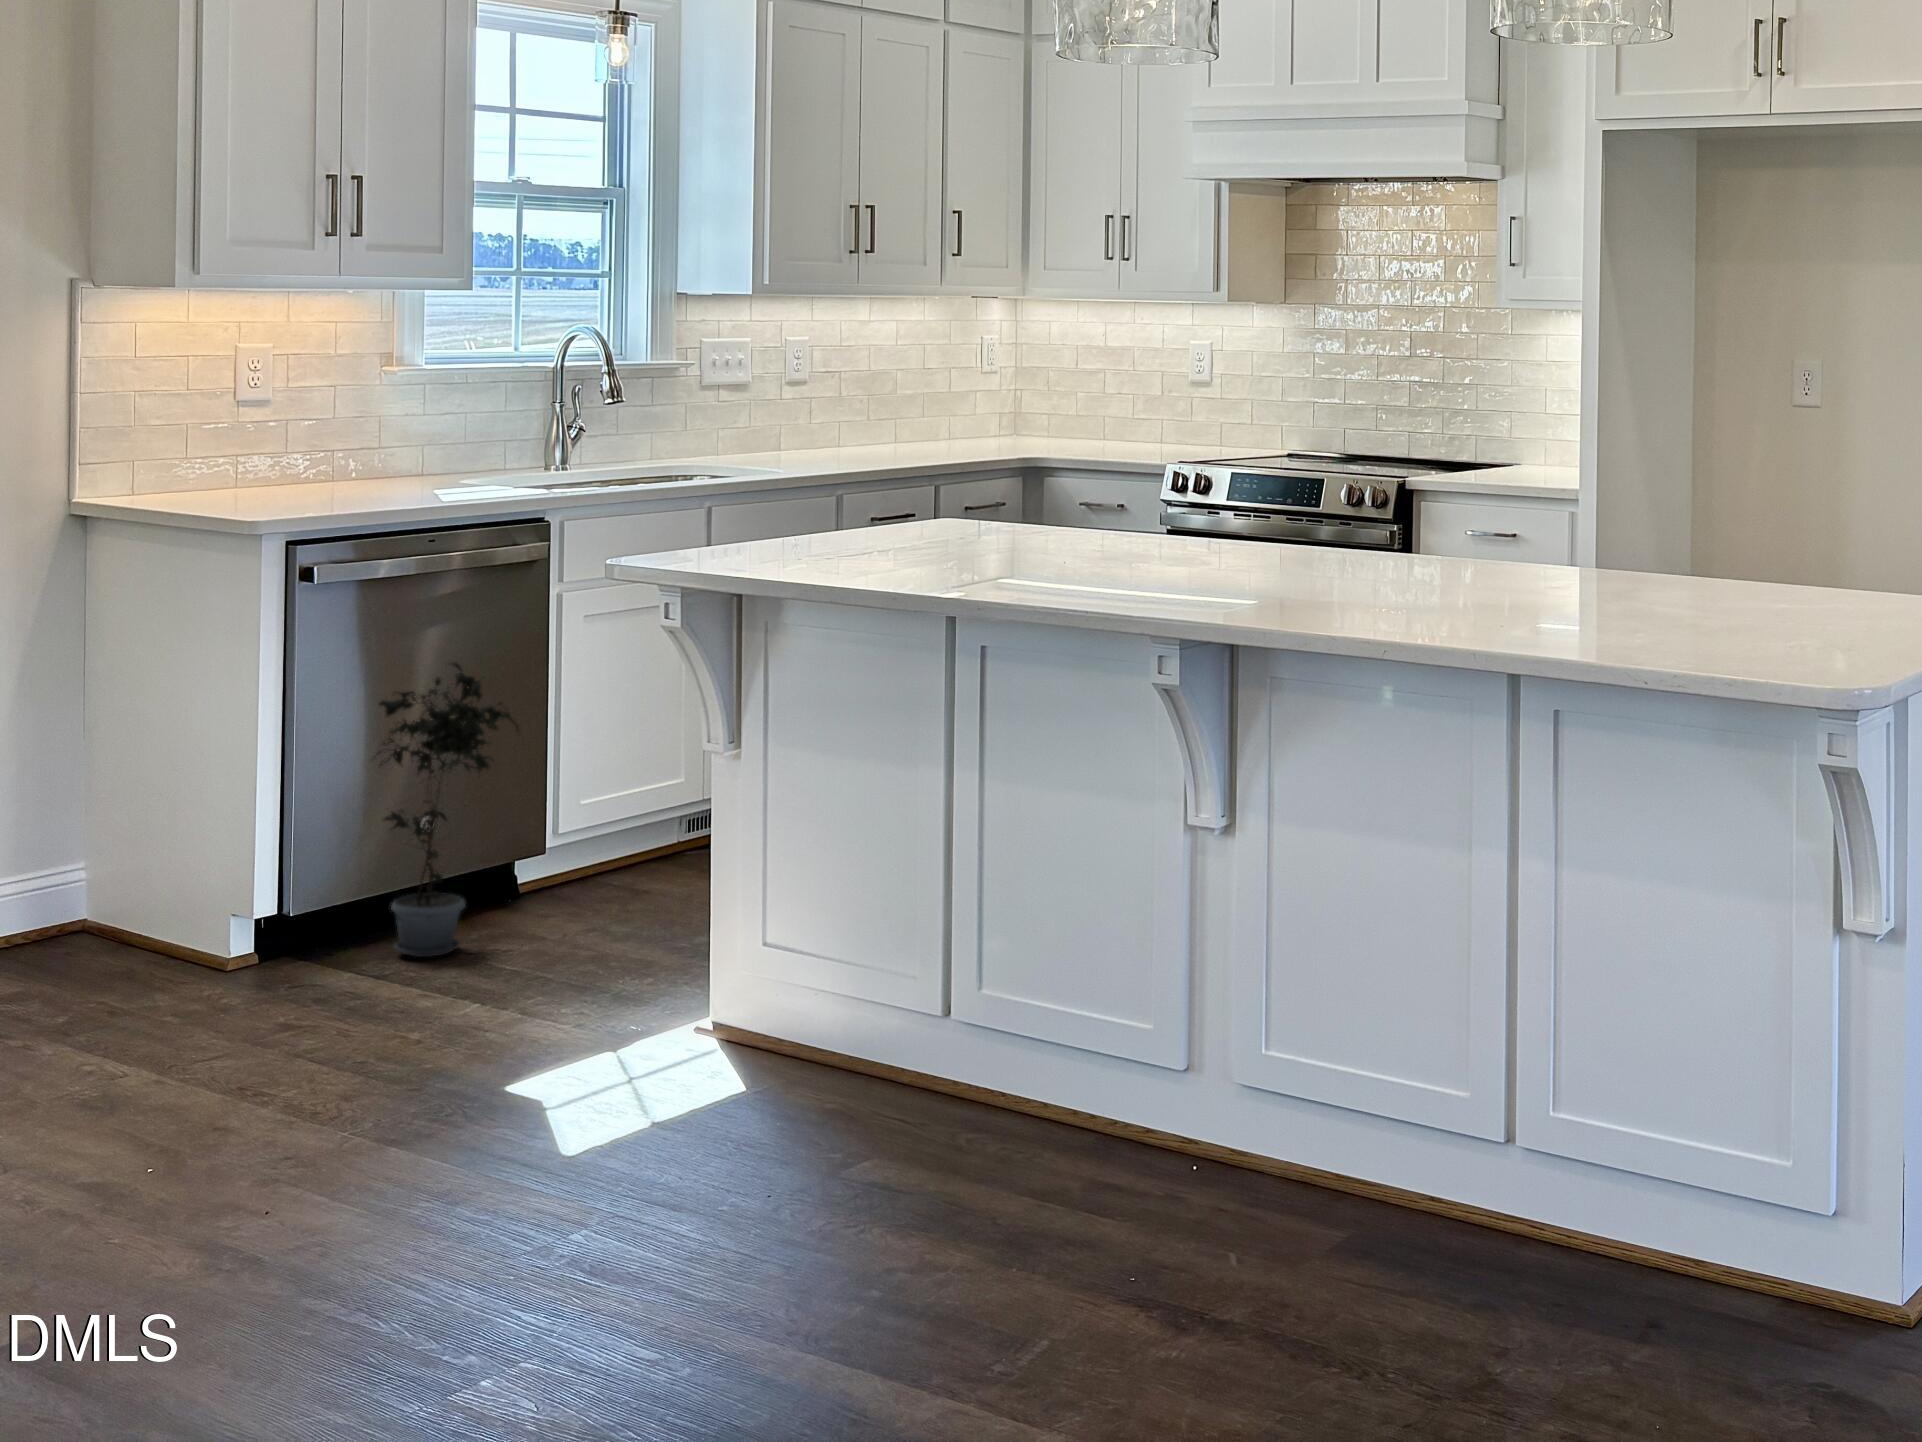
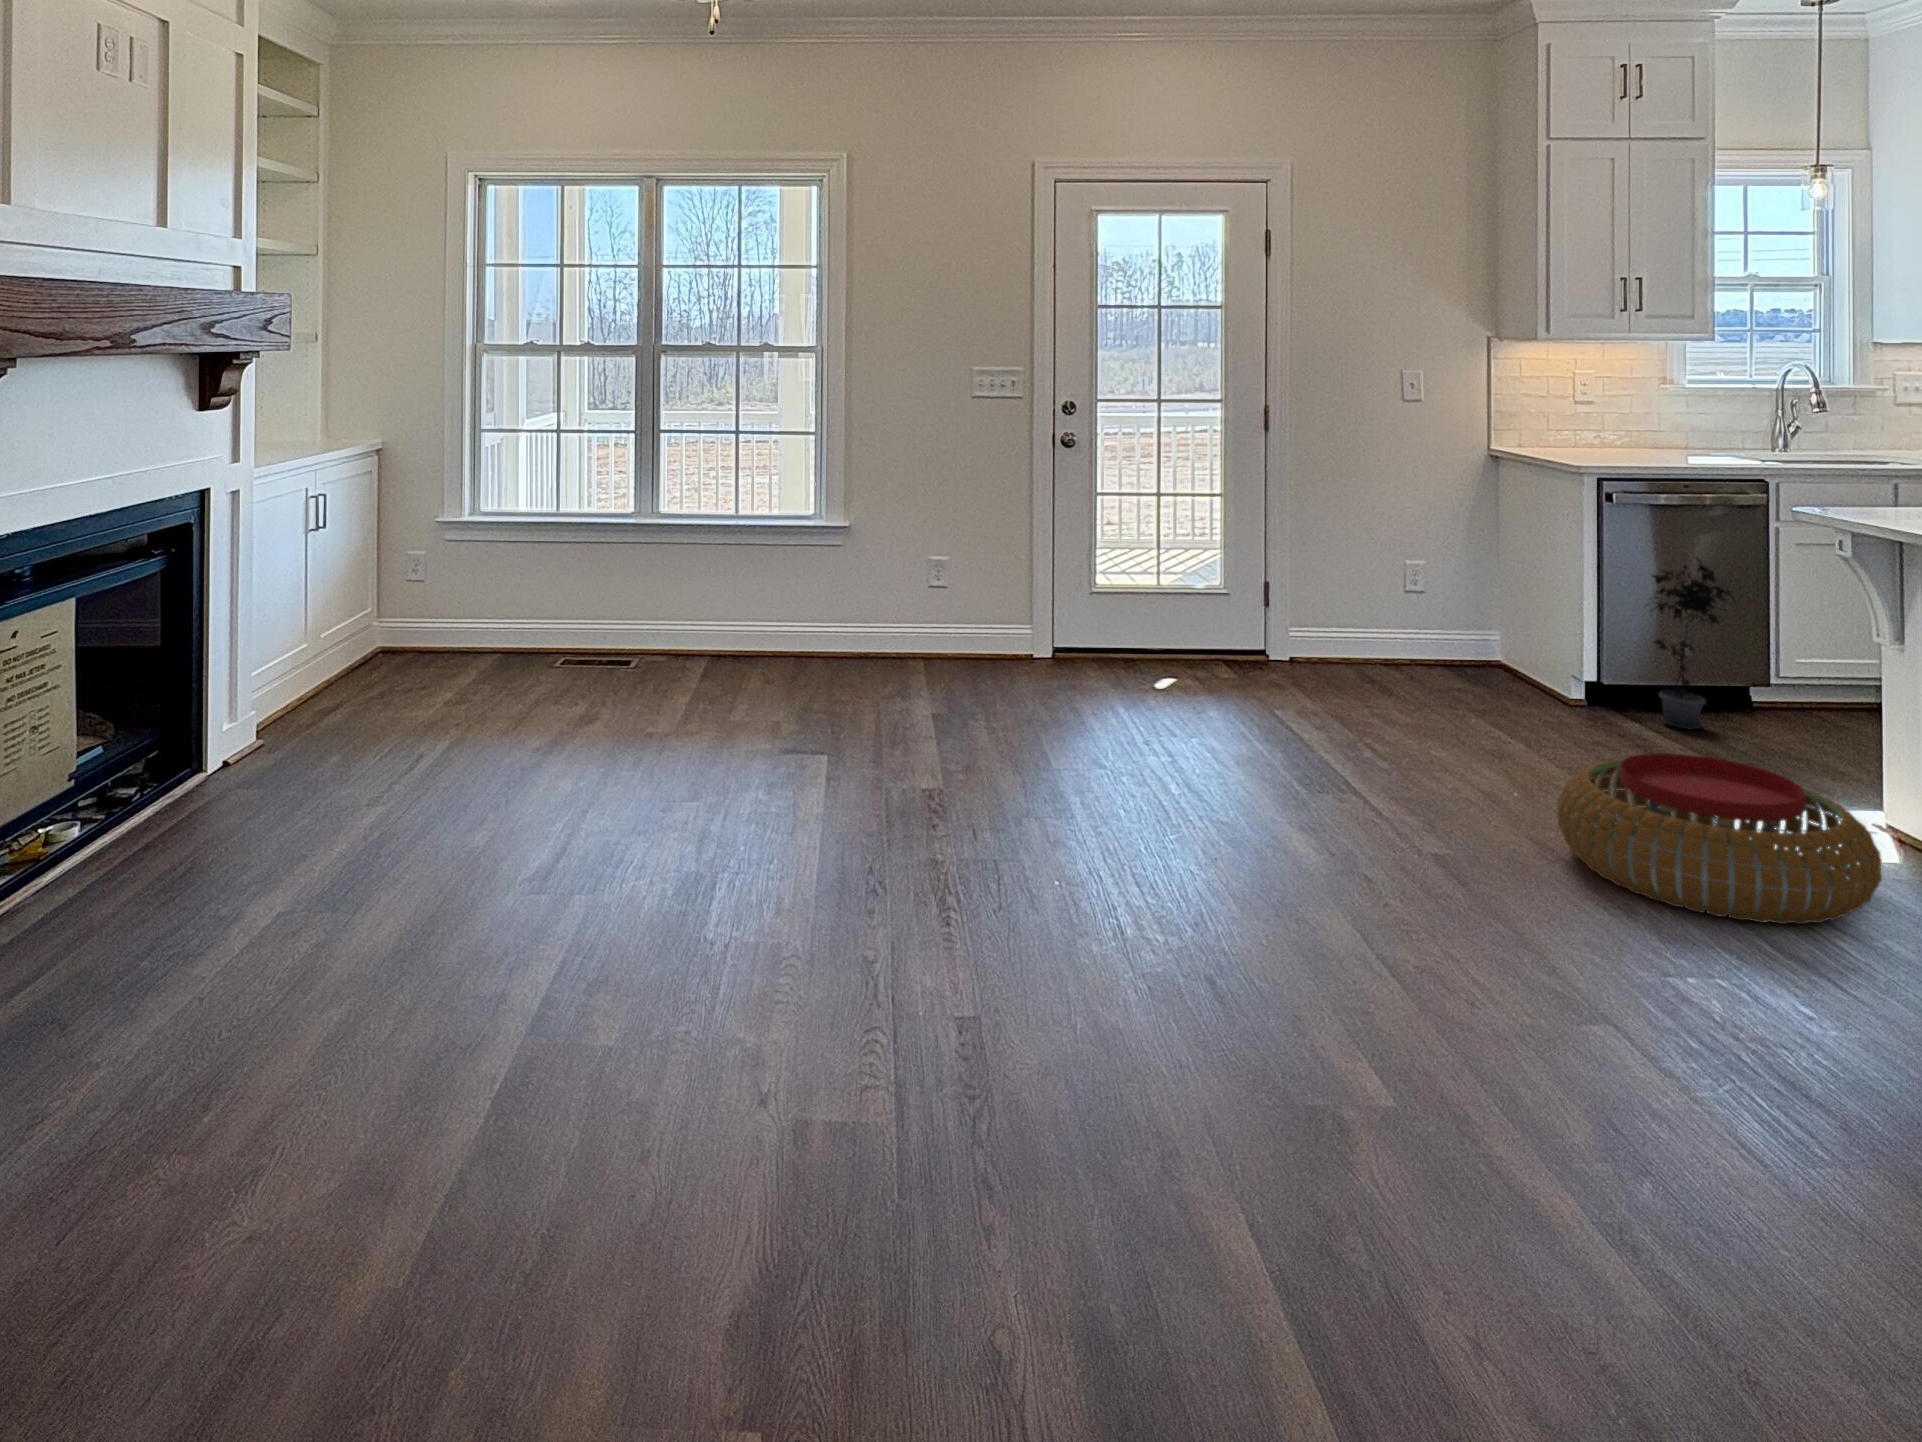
pouf: none [290,1000,778,1274] -> present [1557,753,1882,924]

